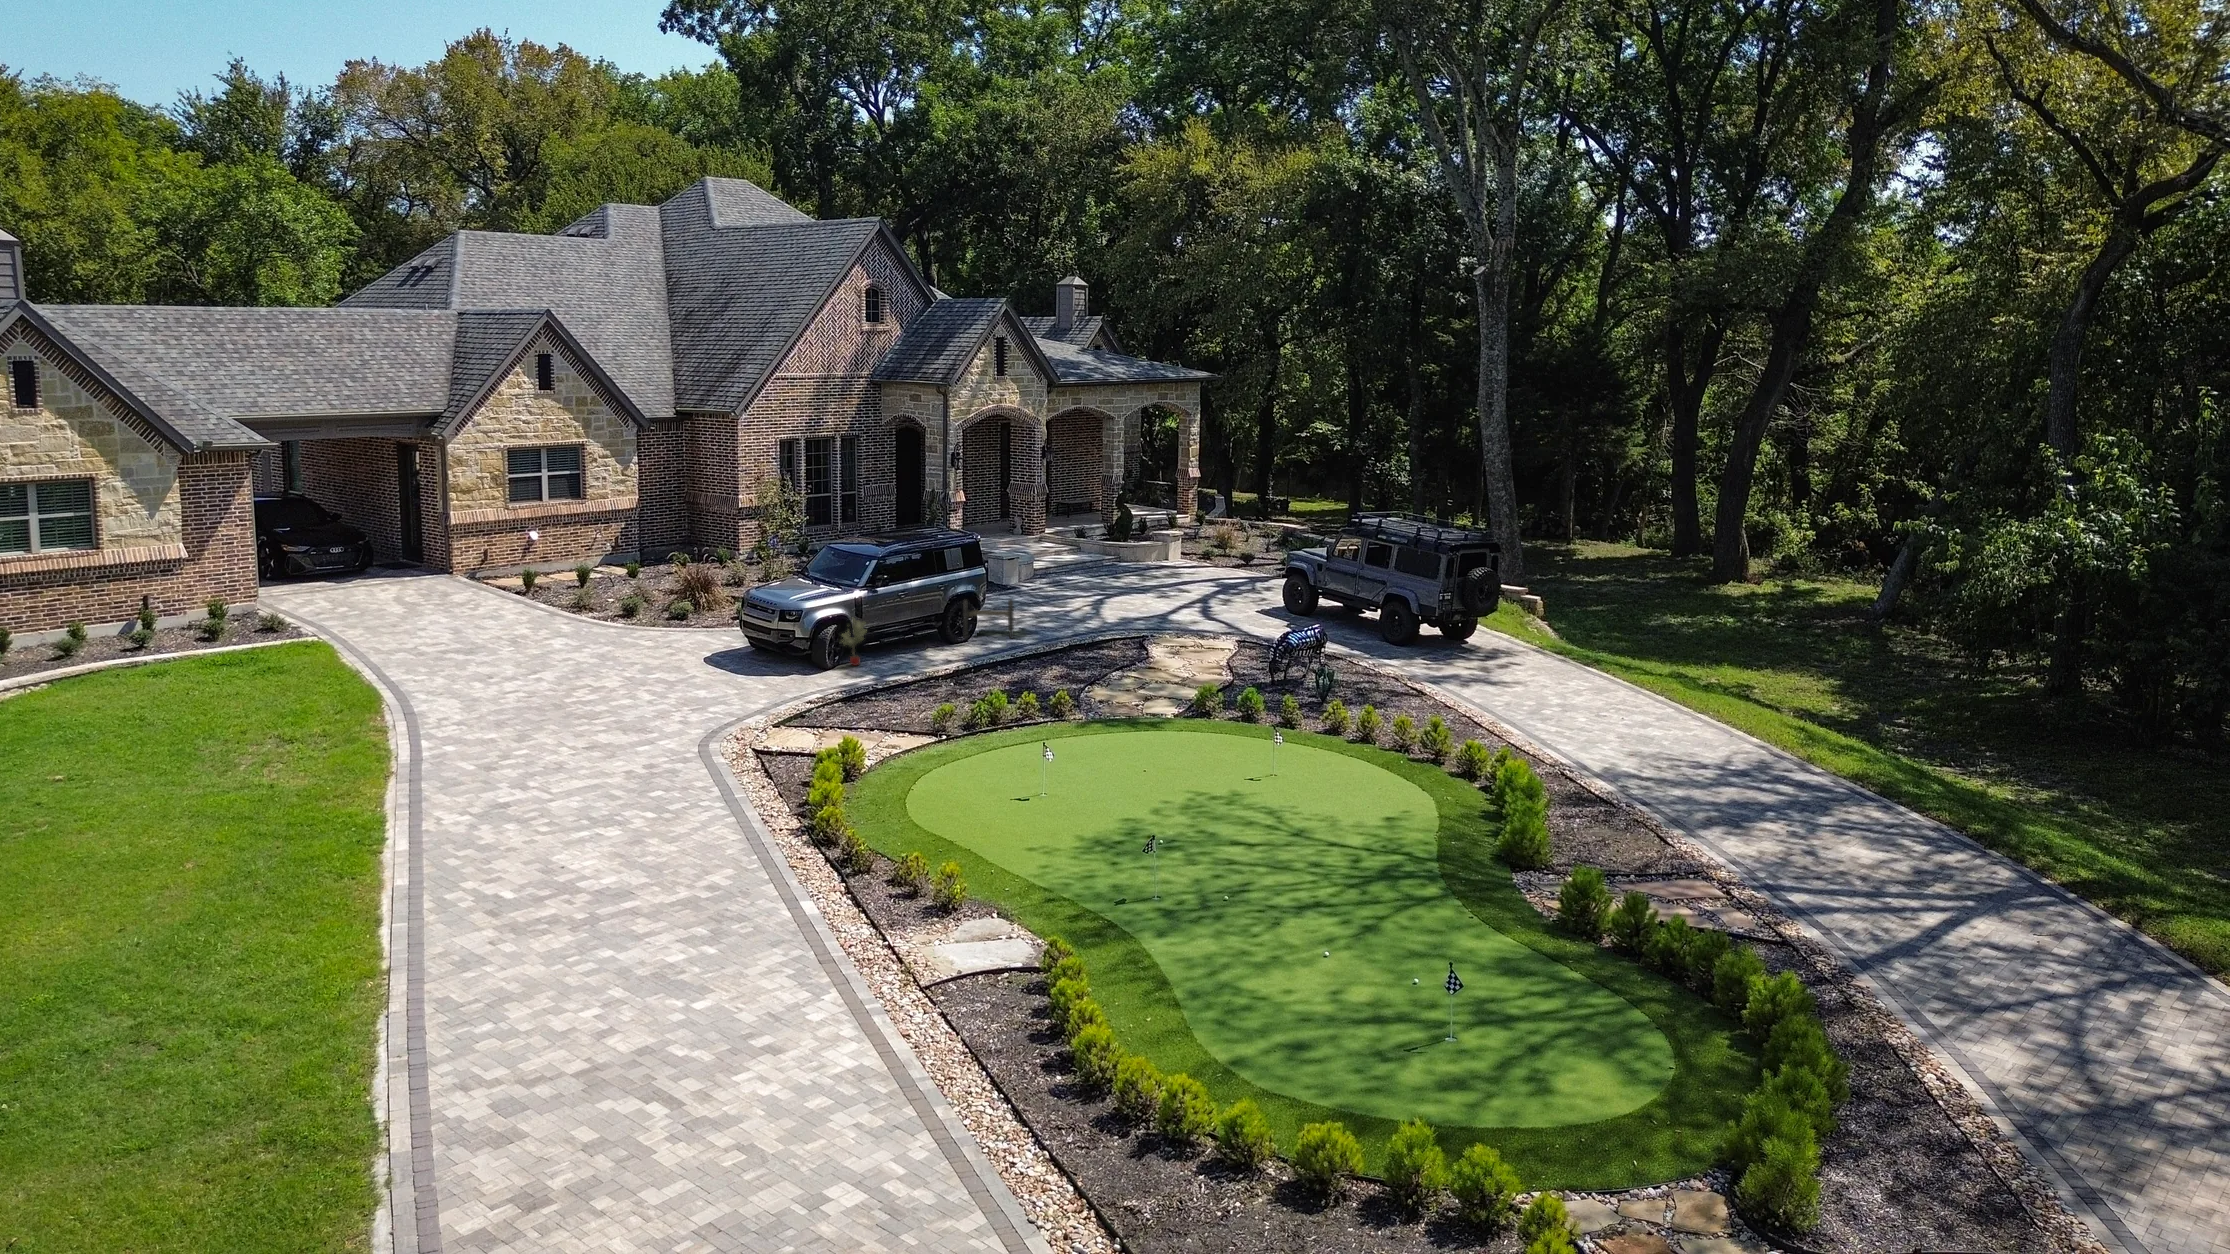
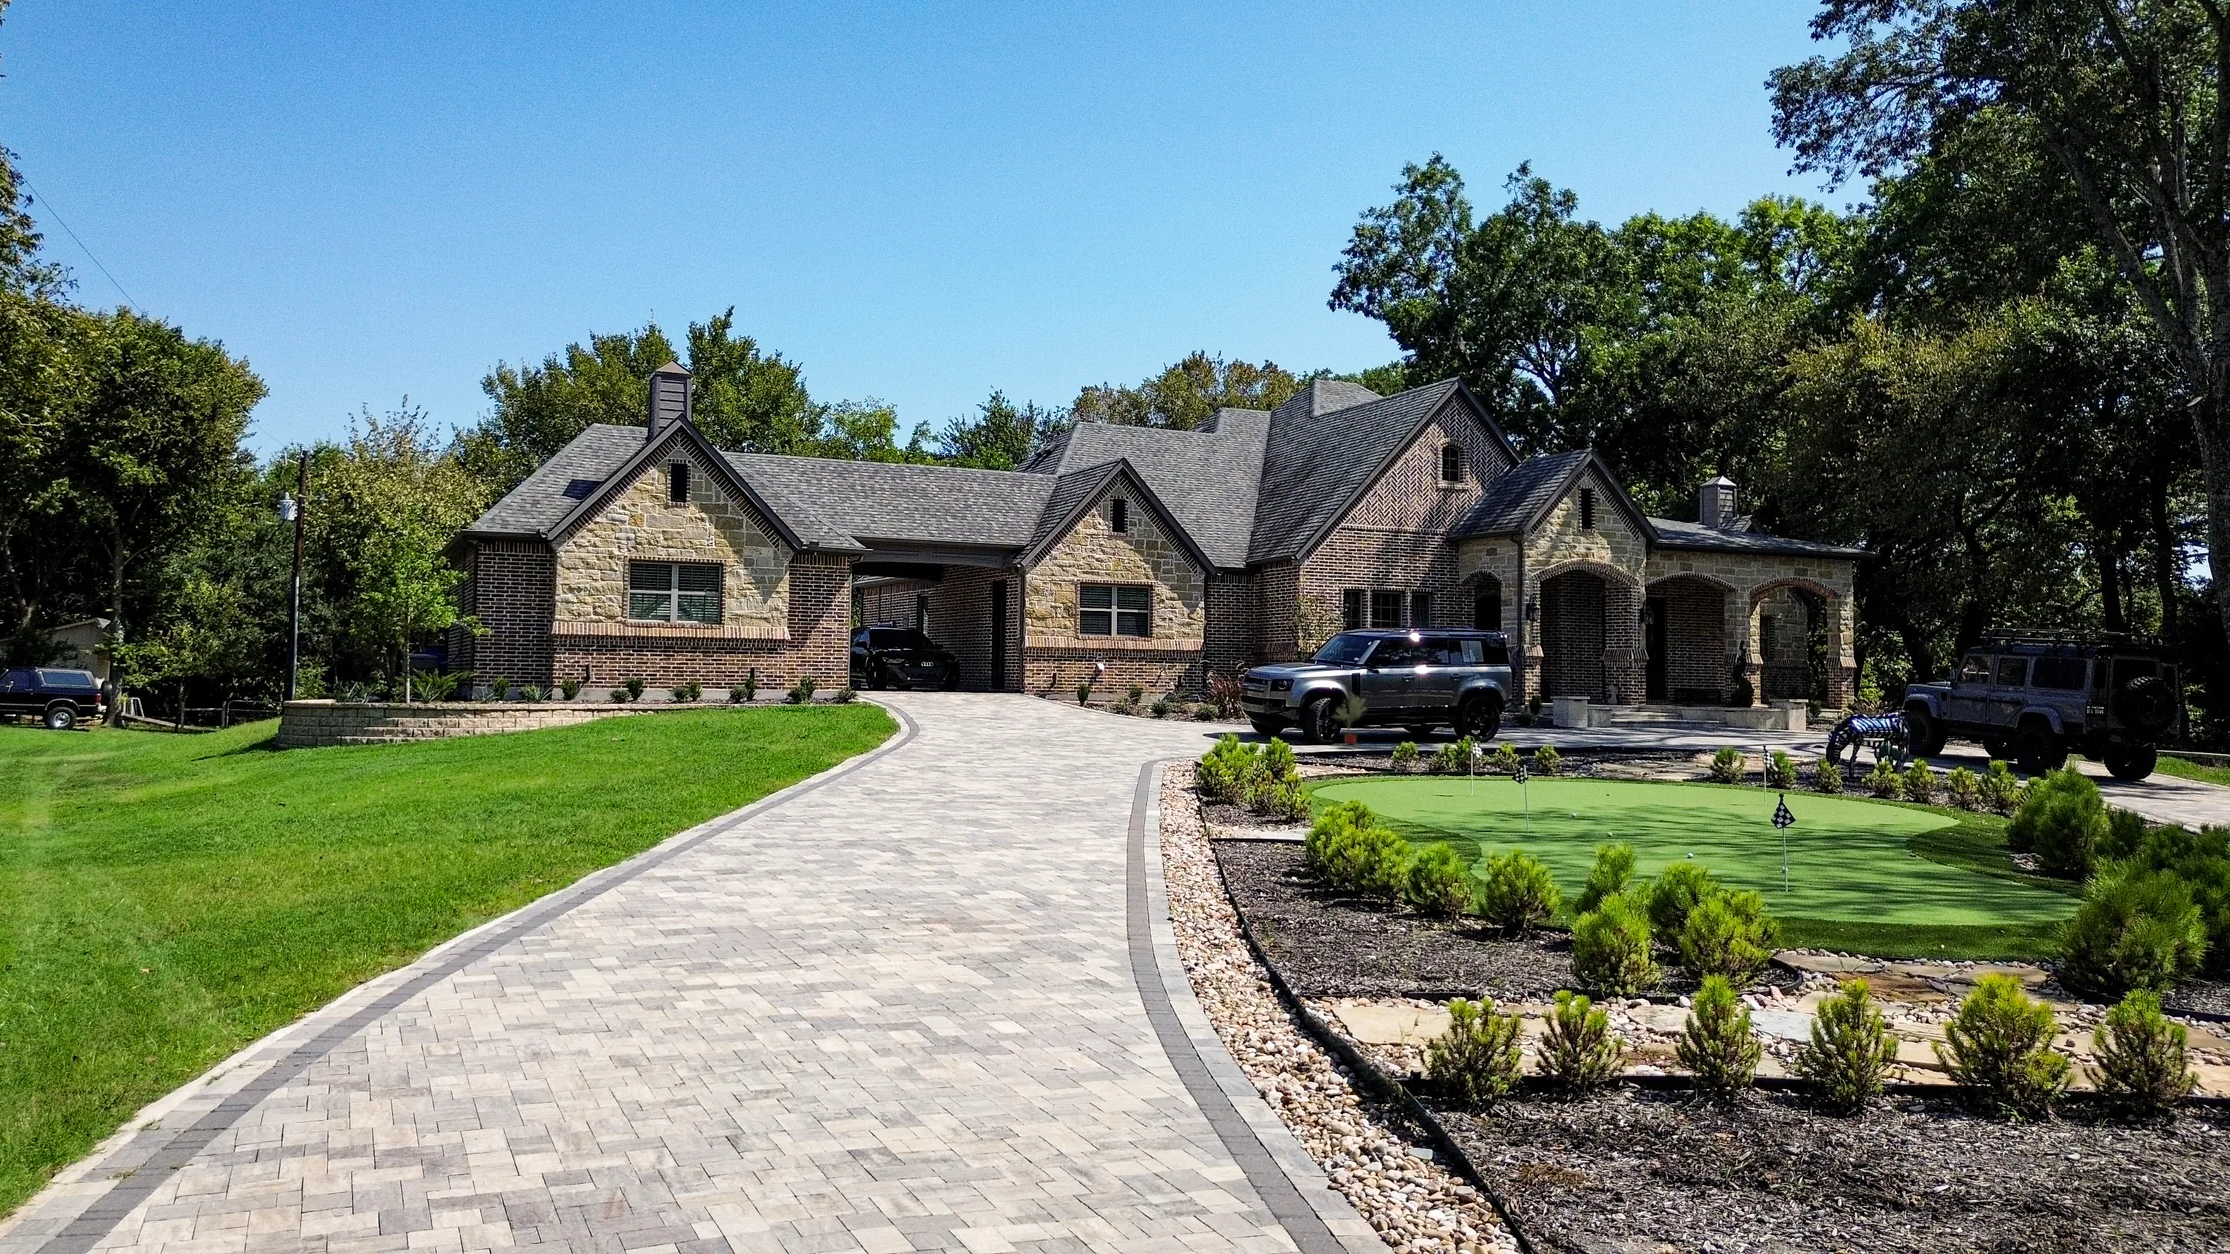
bench: present [963,600,1014,639] -> none [1492,700,1554,744]

